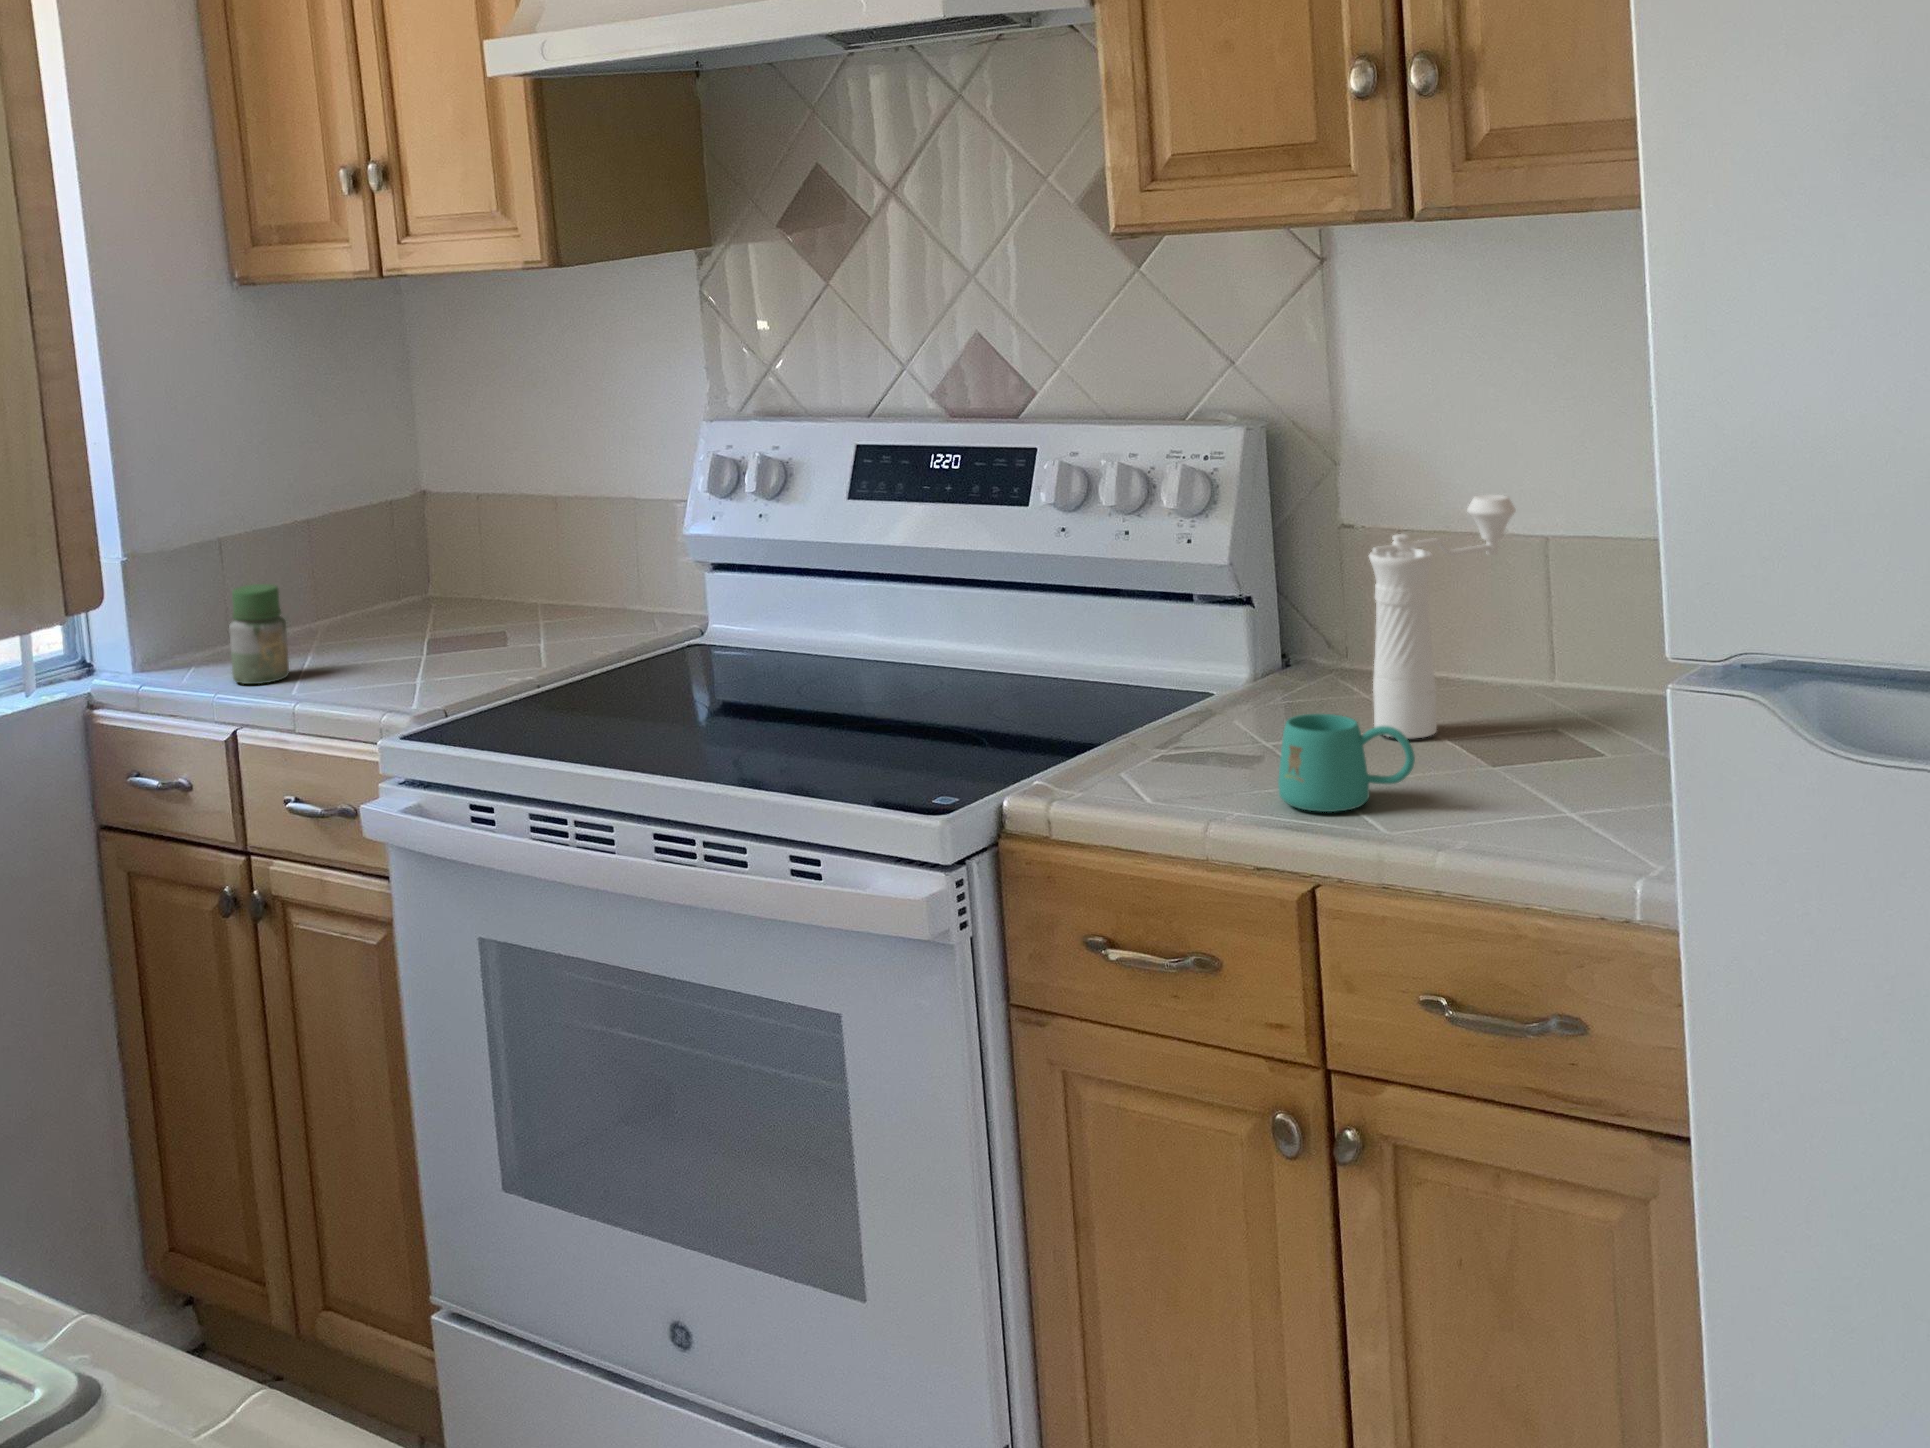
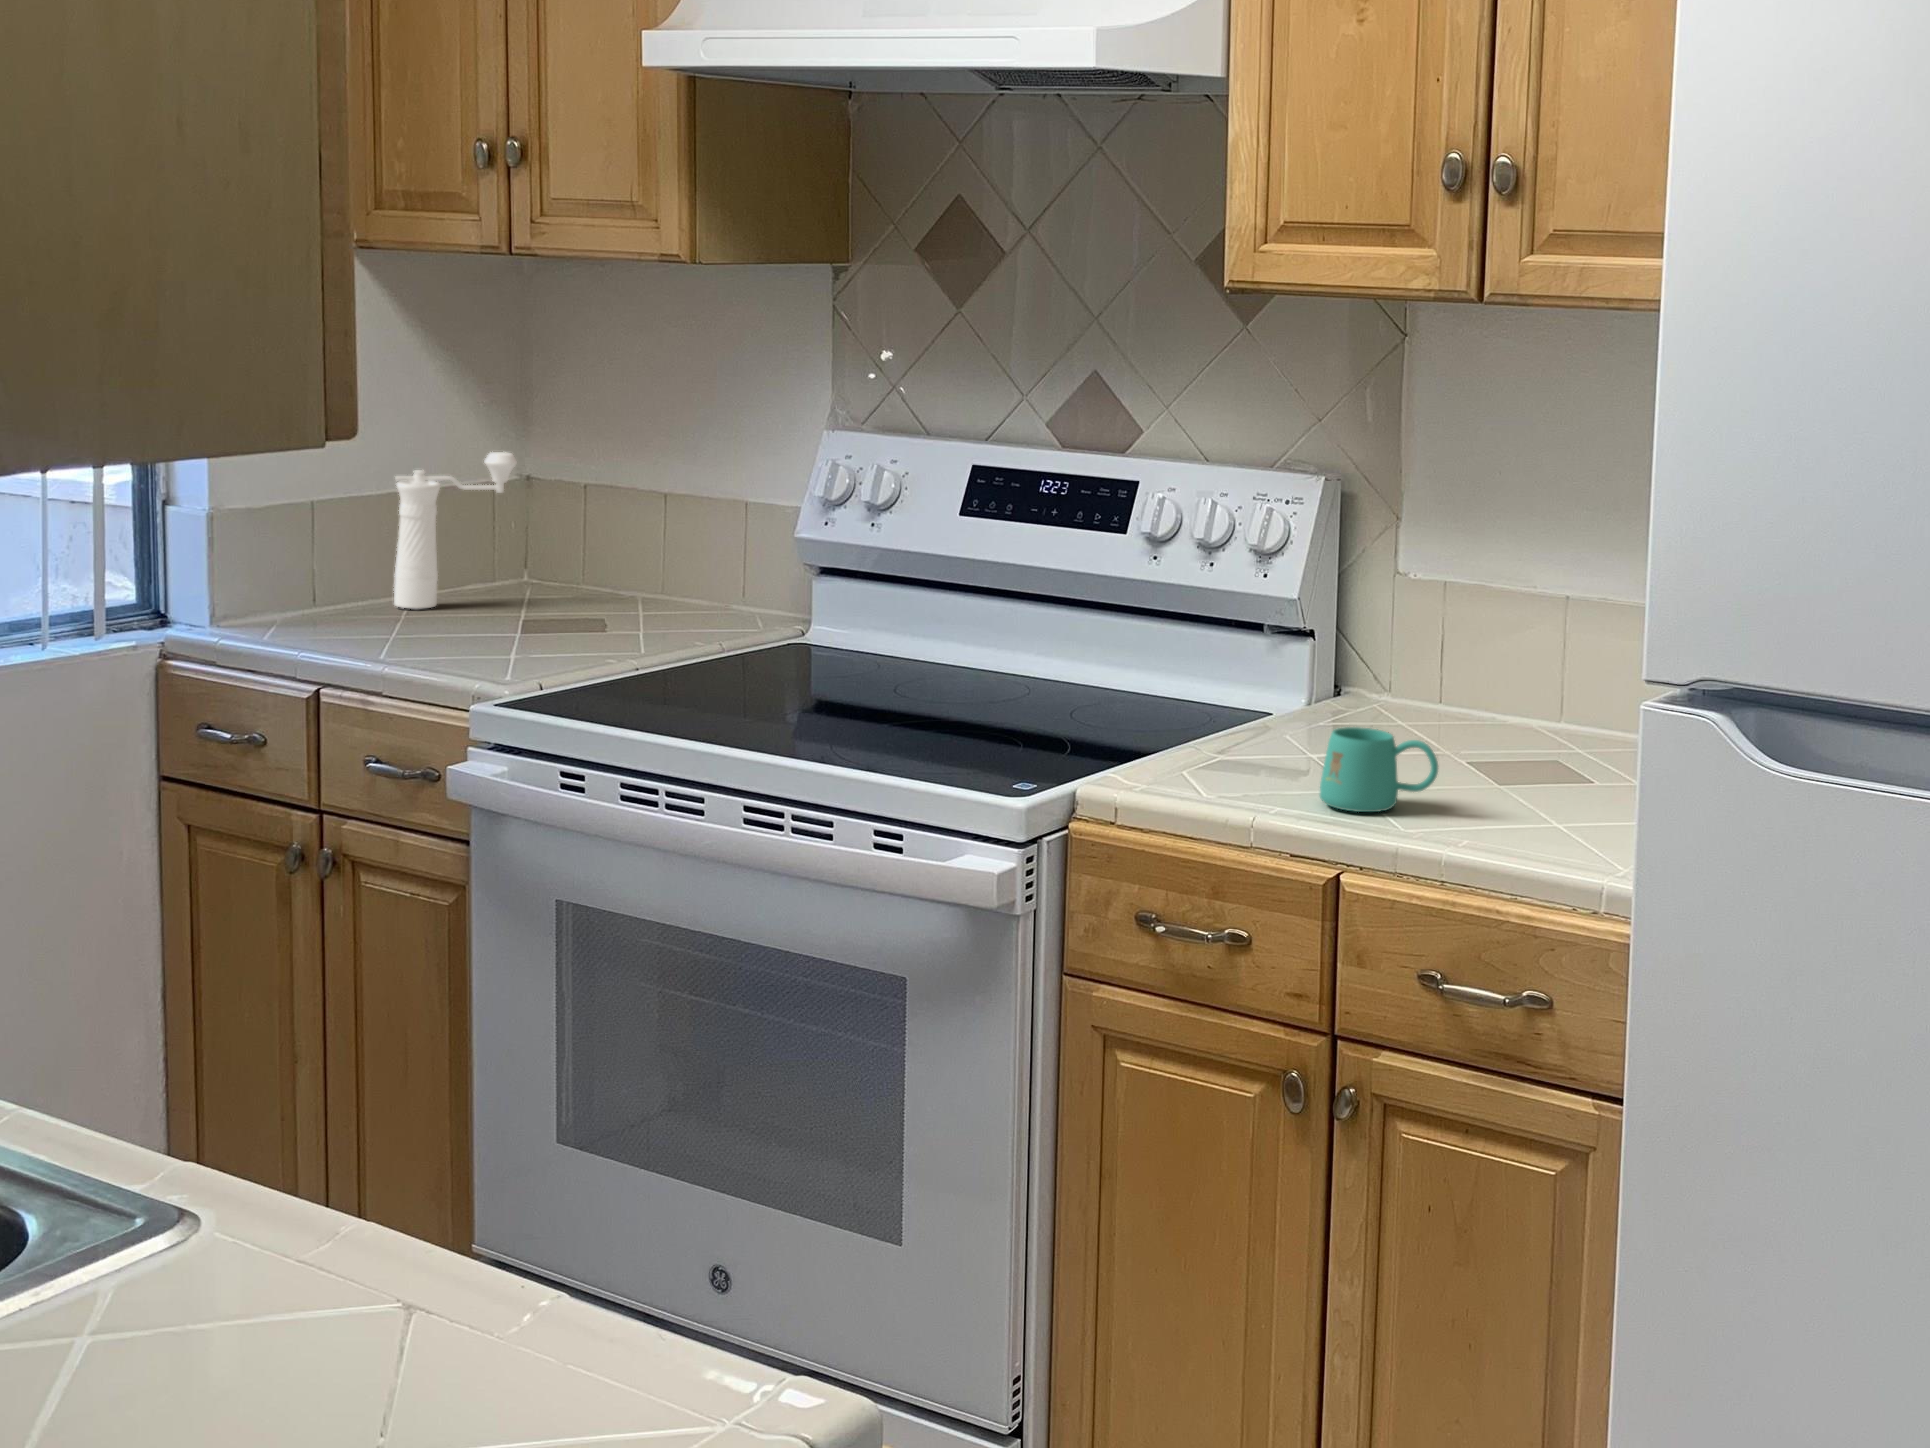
pepper mill: present [1369,495,1516,739] -> present [394,452,517,609]
jar: present [229,584,289,684] -> none [319,550,380,648]

